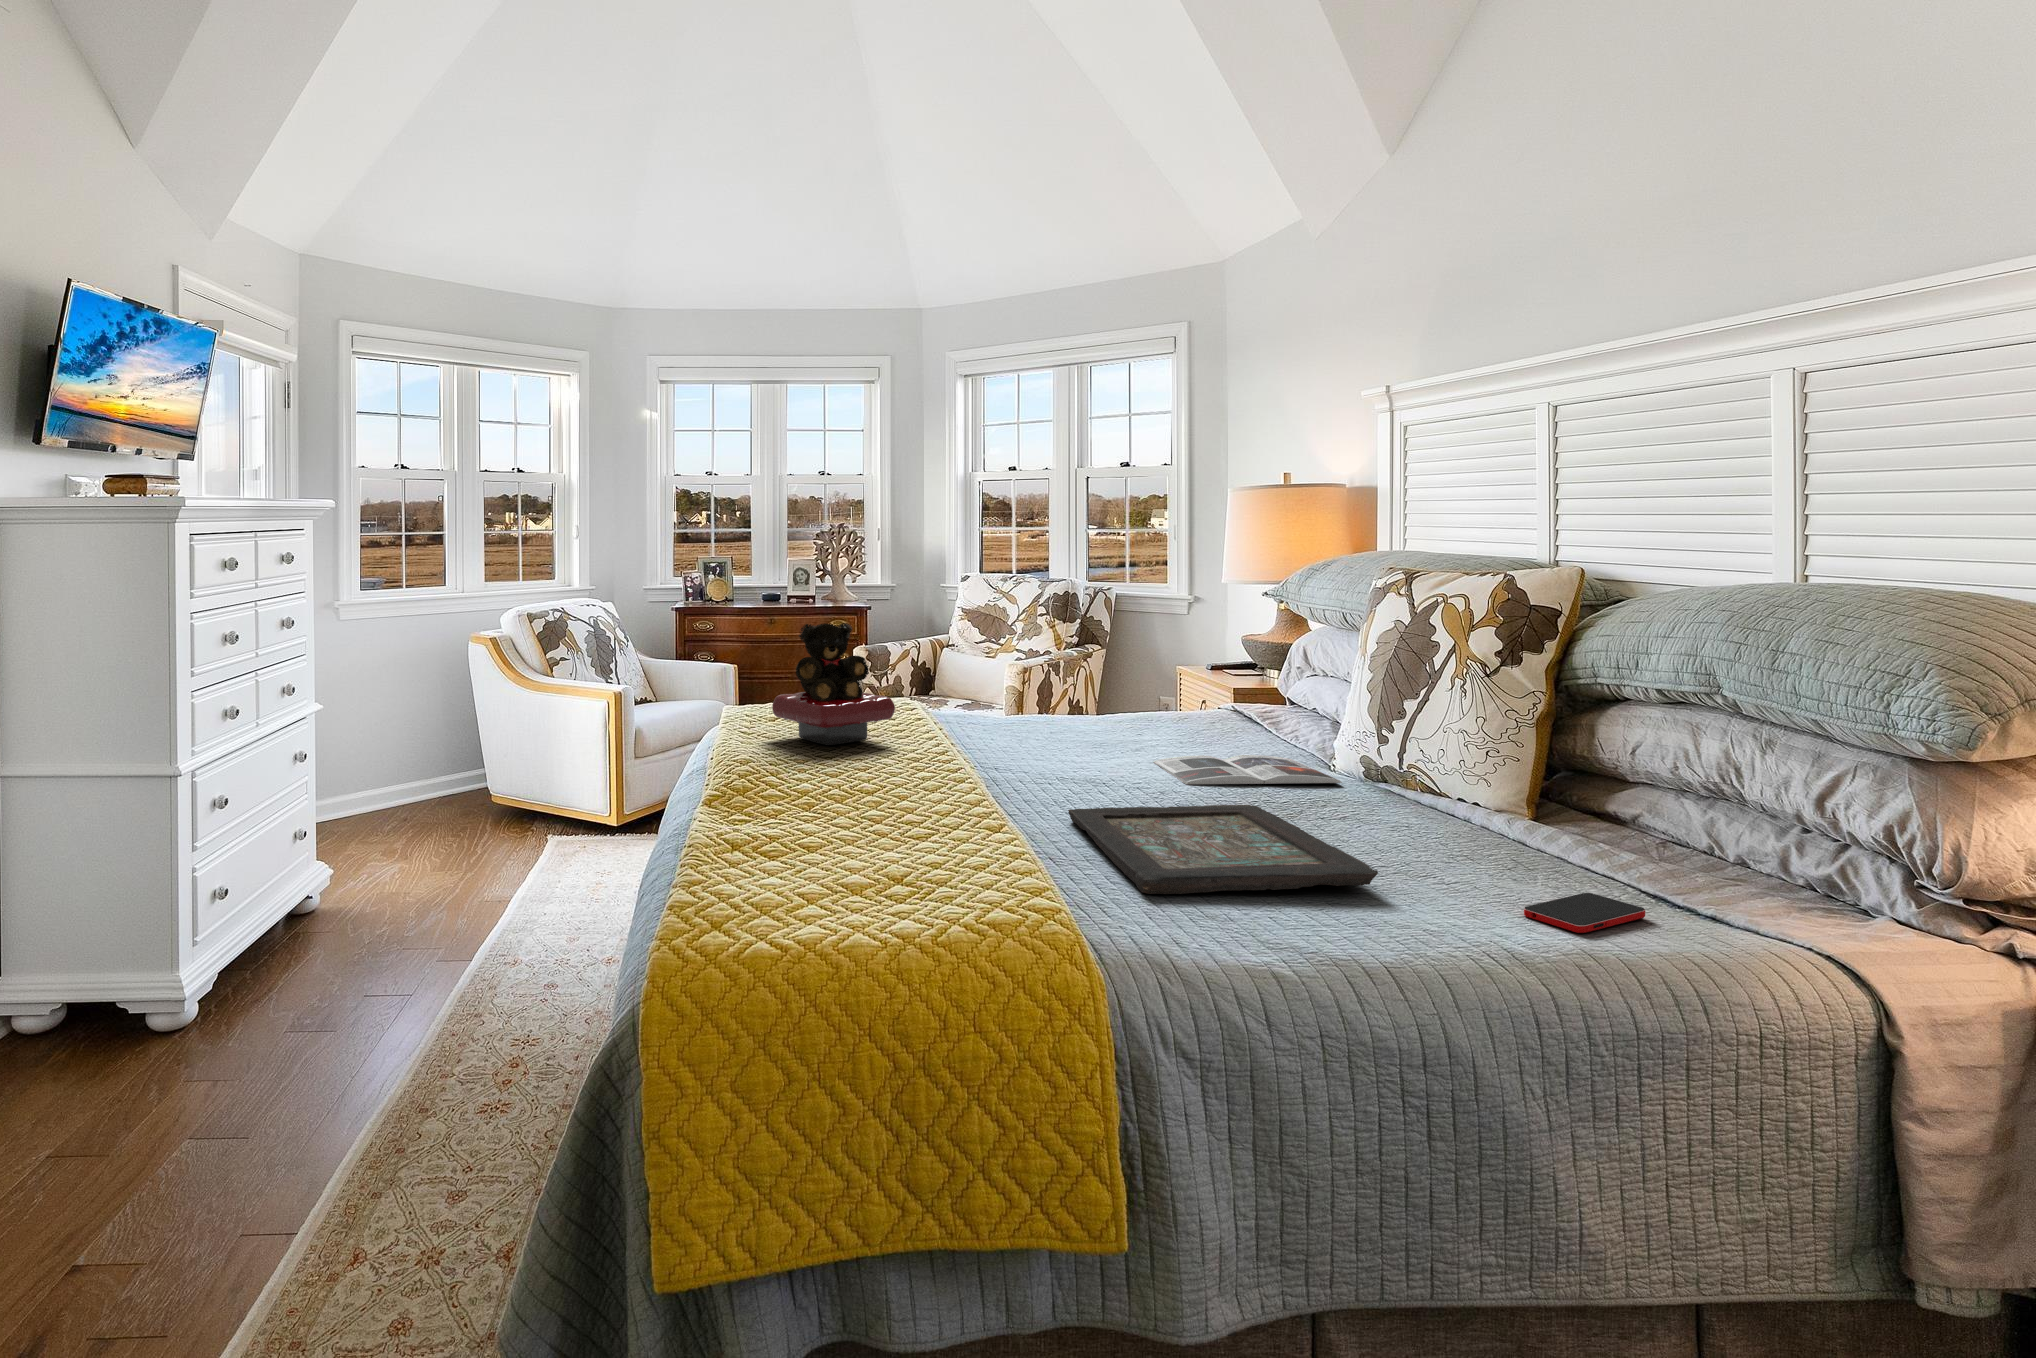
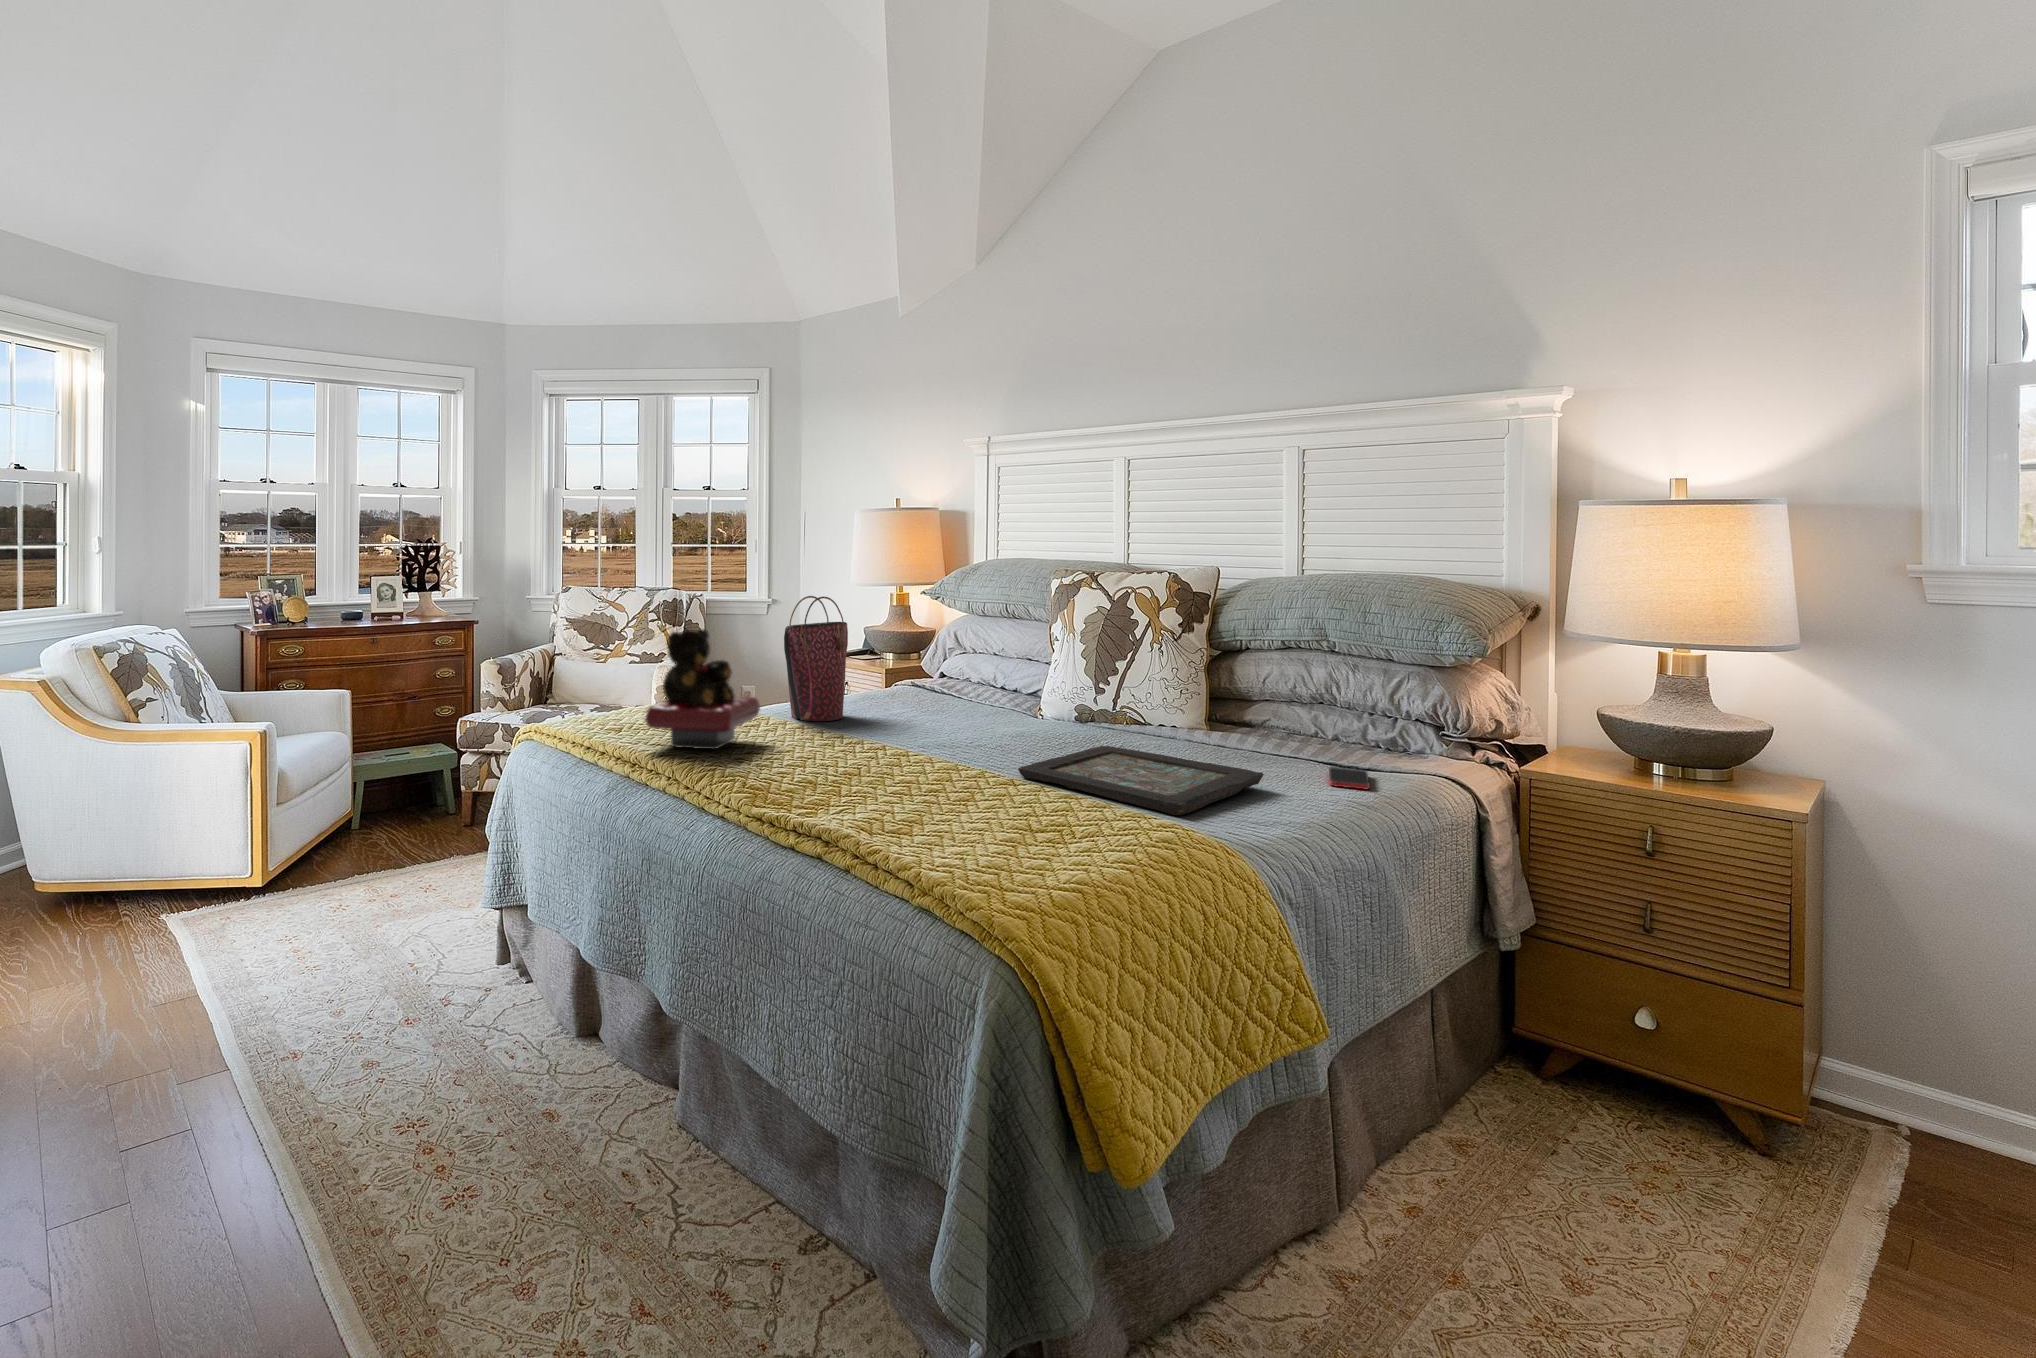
handbag: none [970,593,1063,735] -> present [784,596,848,721]
magazine: present [1153,755,1342,785] -> none [958,713,1089,740]

